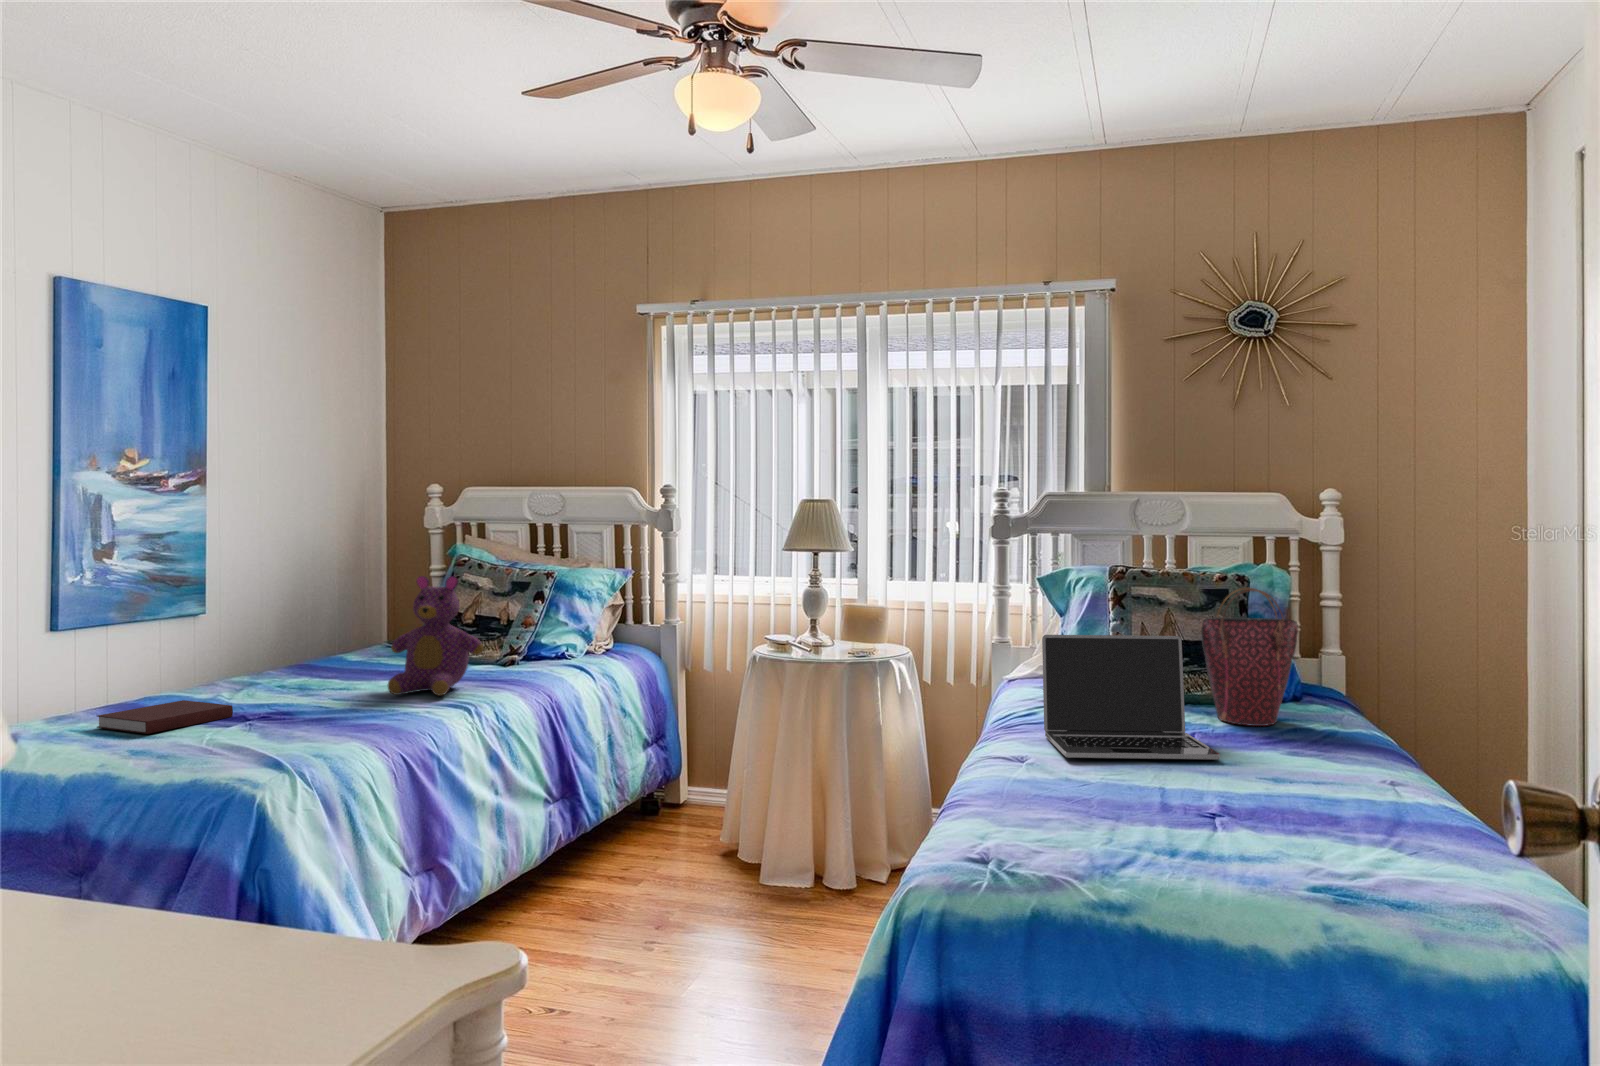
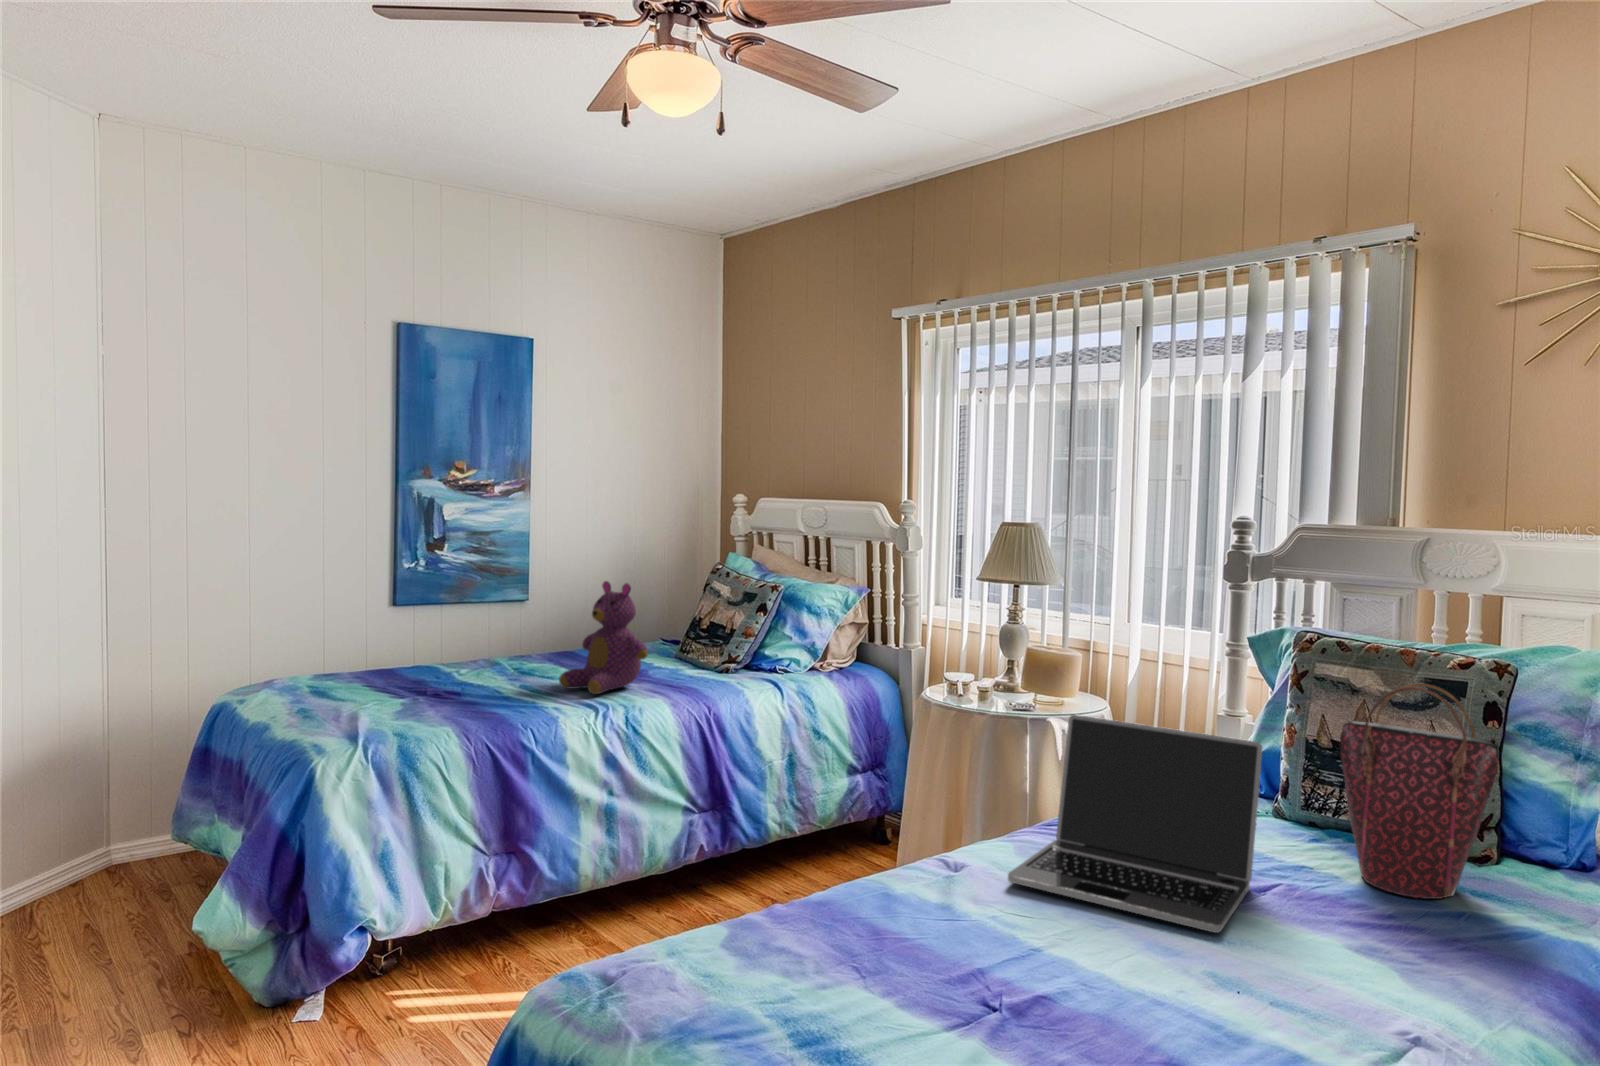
notebook: present [97,700,233,734] -> none [329,672,426,697]

